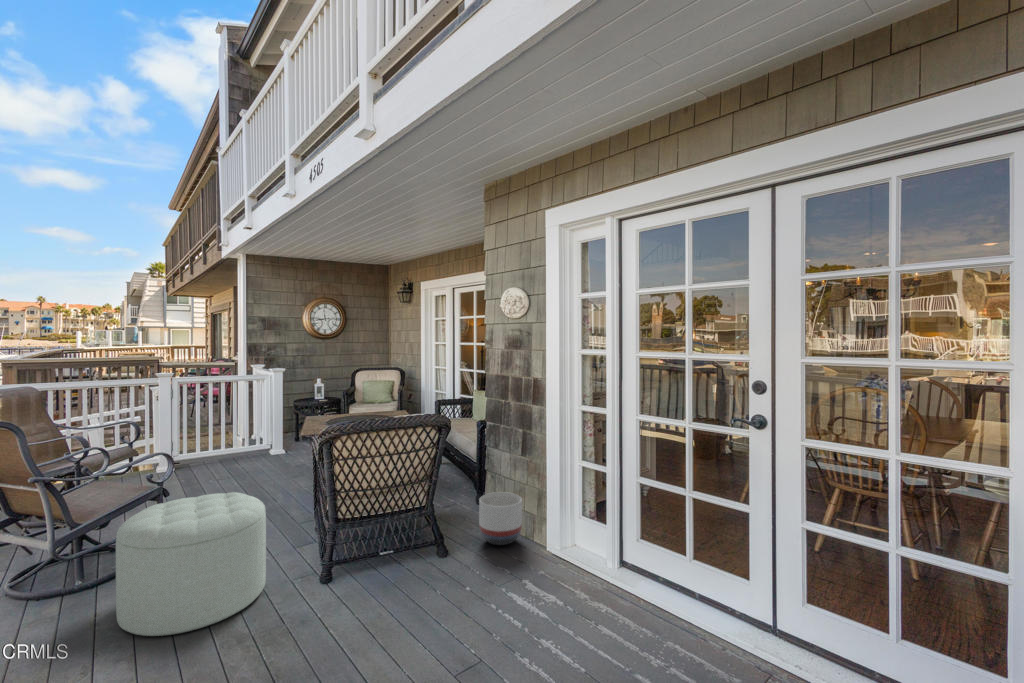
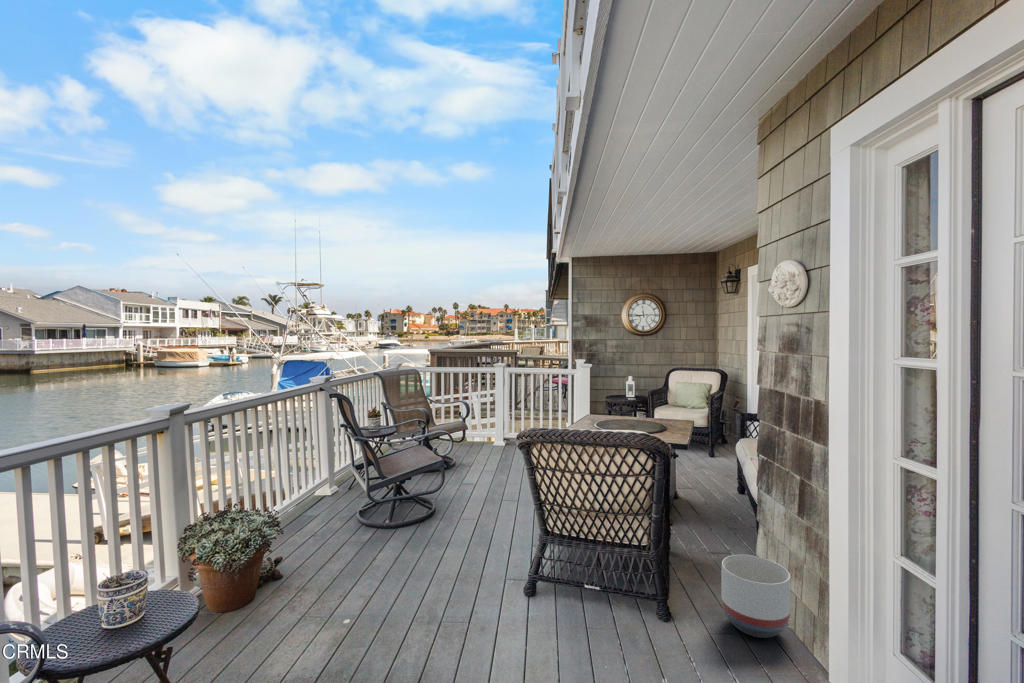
ottoman: present [116,492,266,637] -> none [371,477,483,598]

